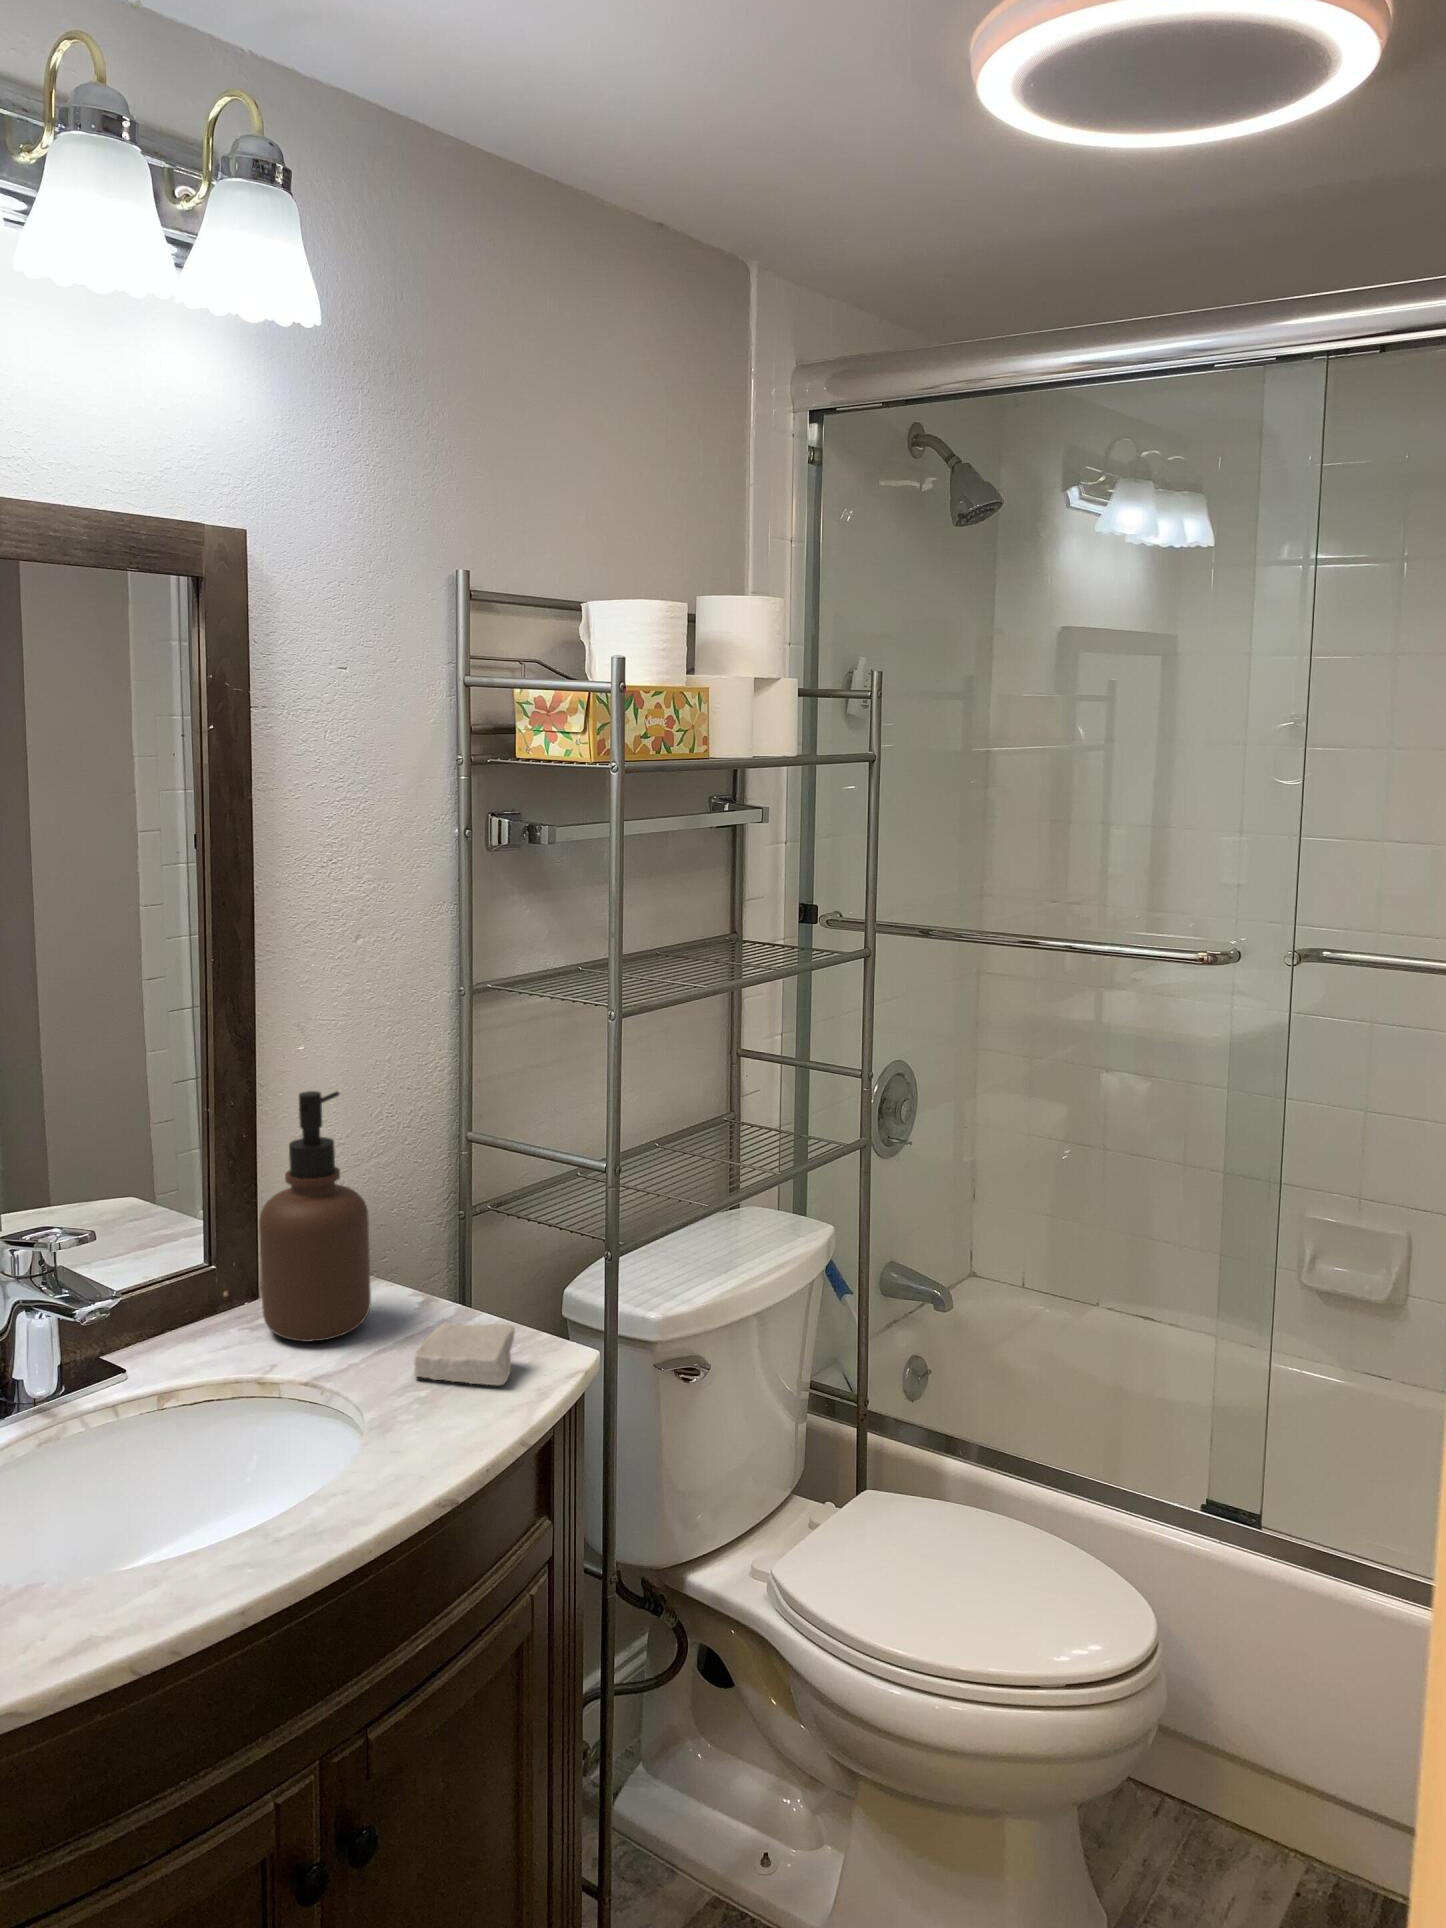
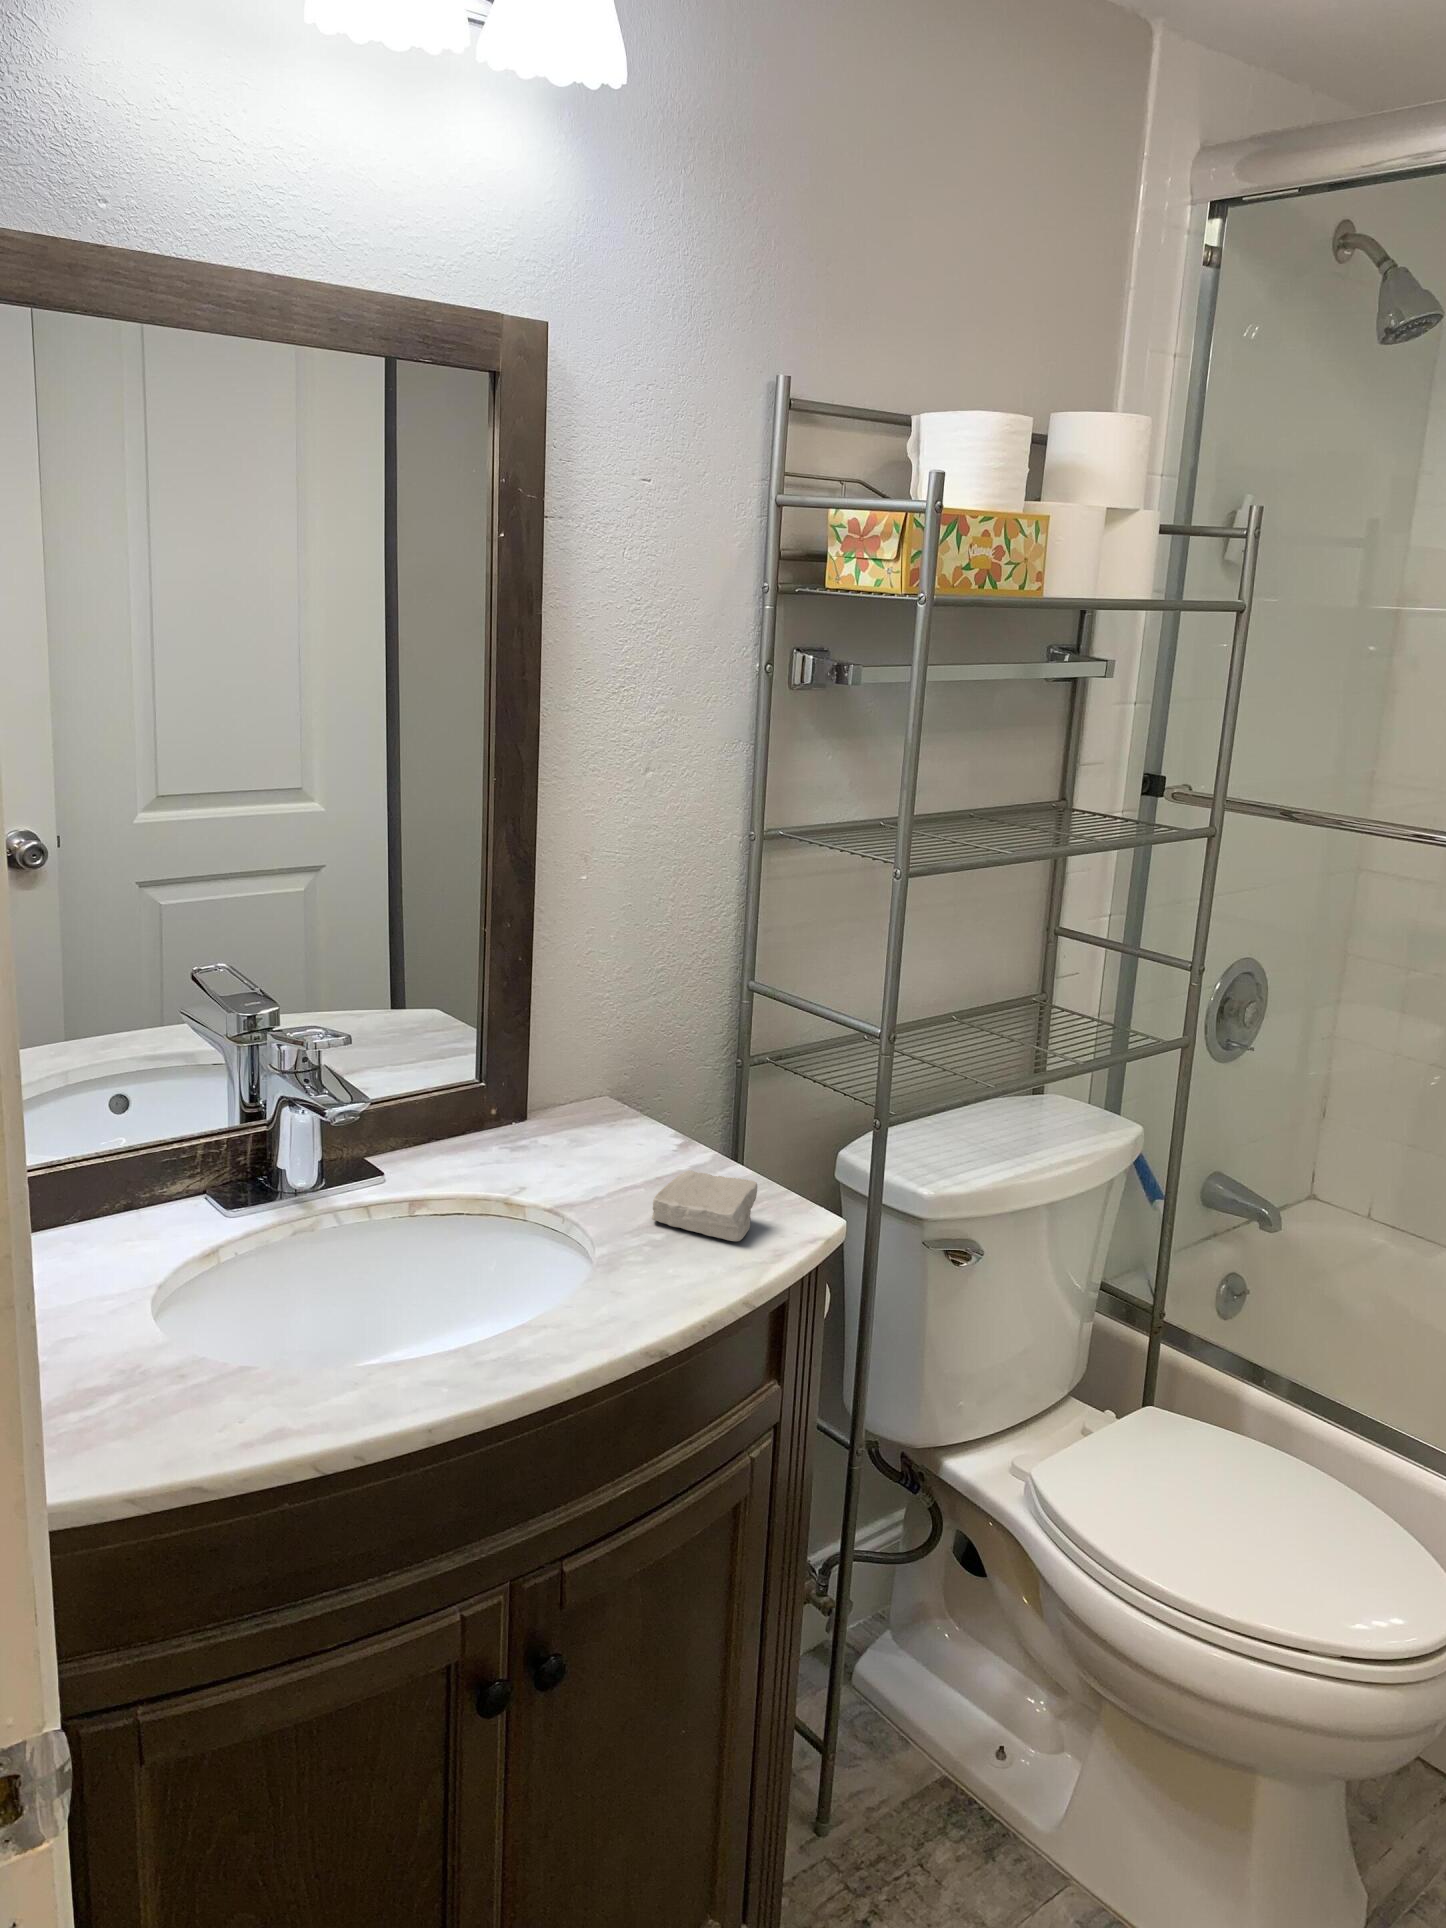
soap dispenser: present [259,1091,371,1342] -> none [520,920,627,1171]

